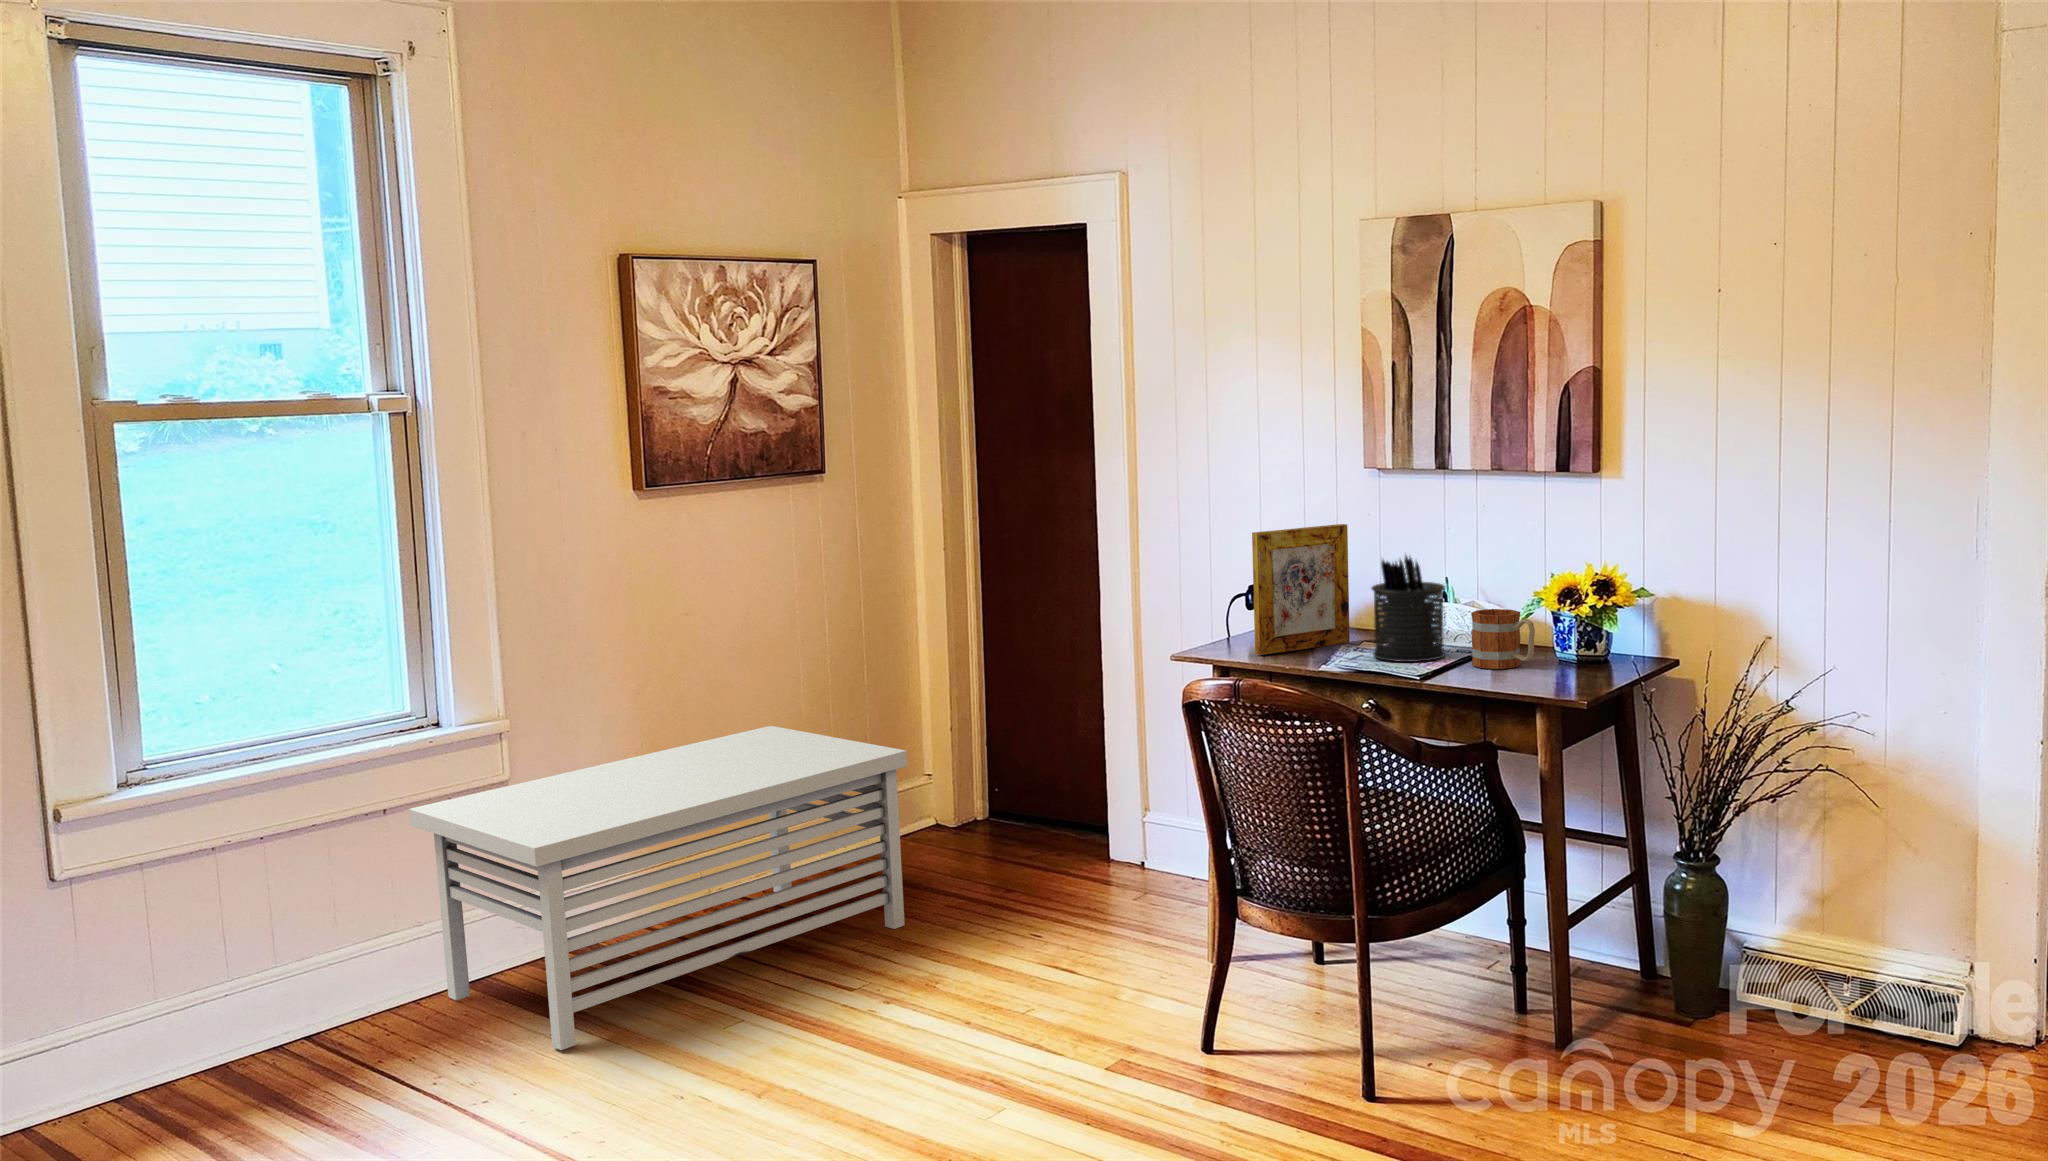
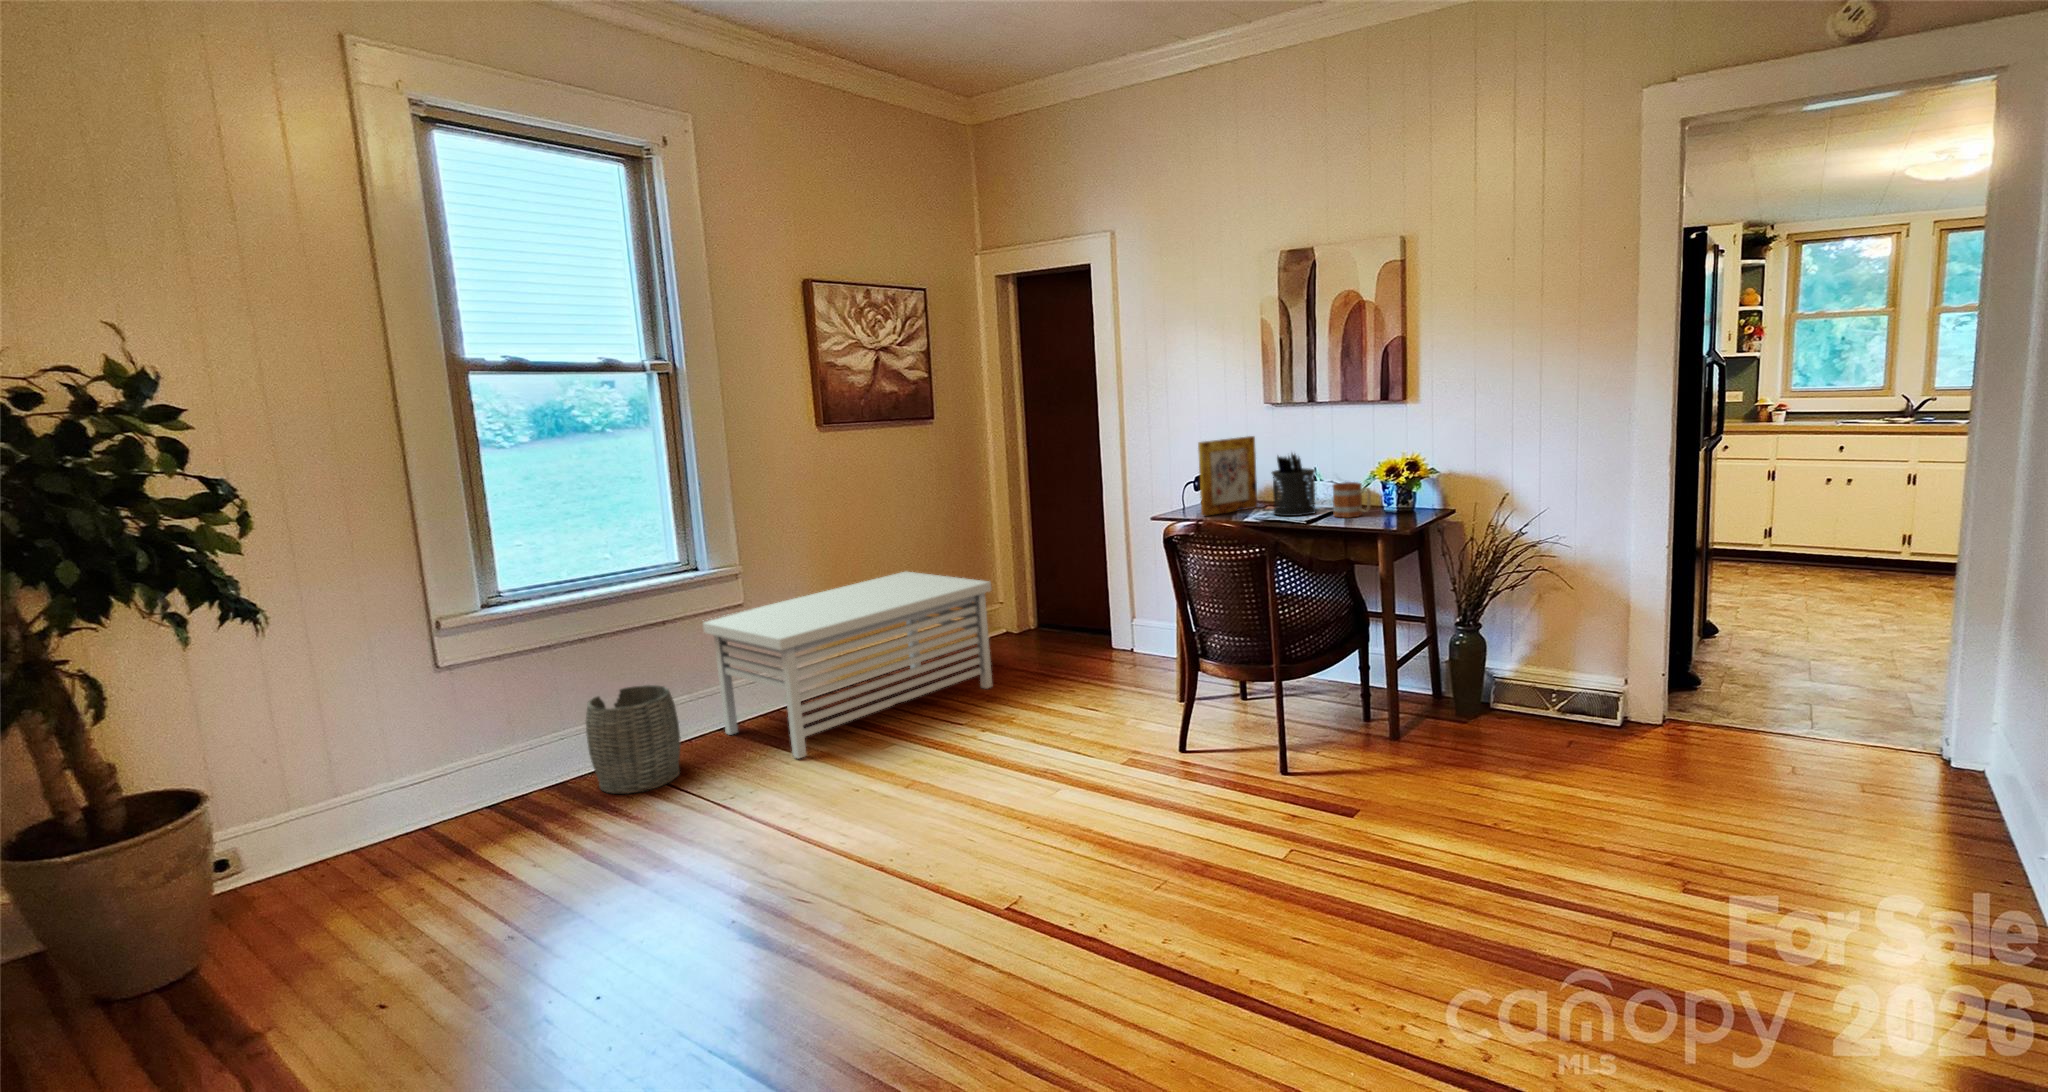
woven basket: none [198,918,362,1107] -> present [586,685,680,794]

